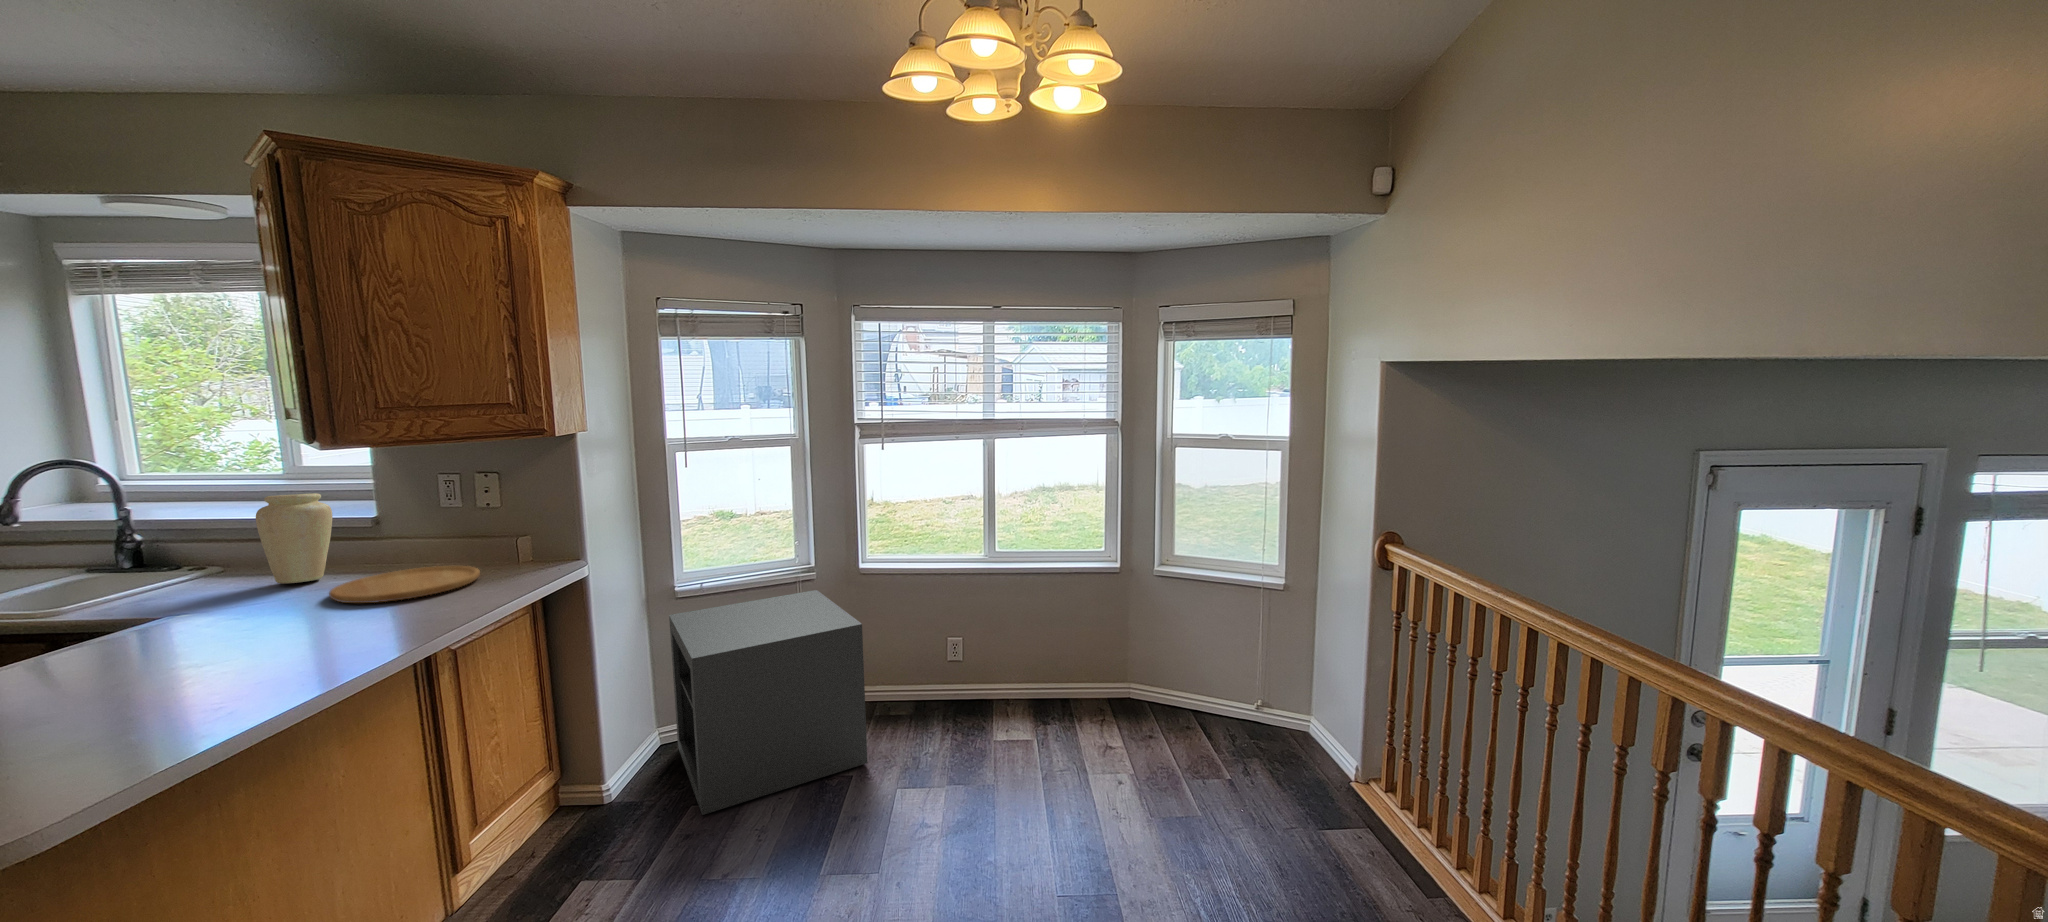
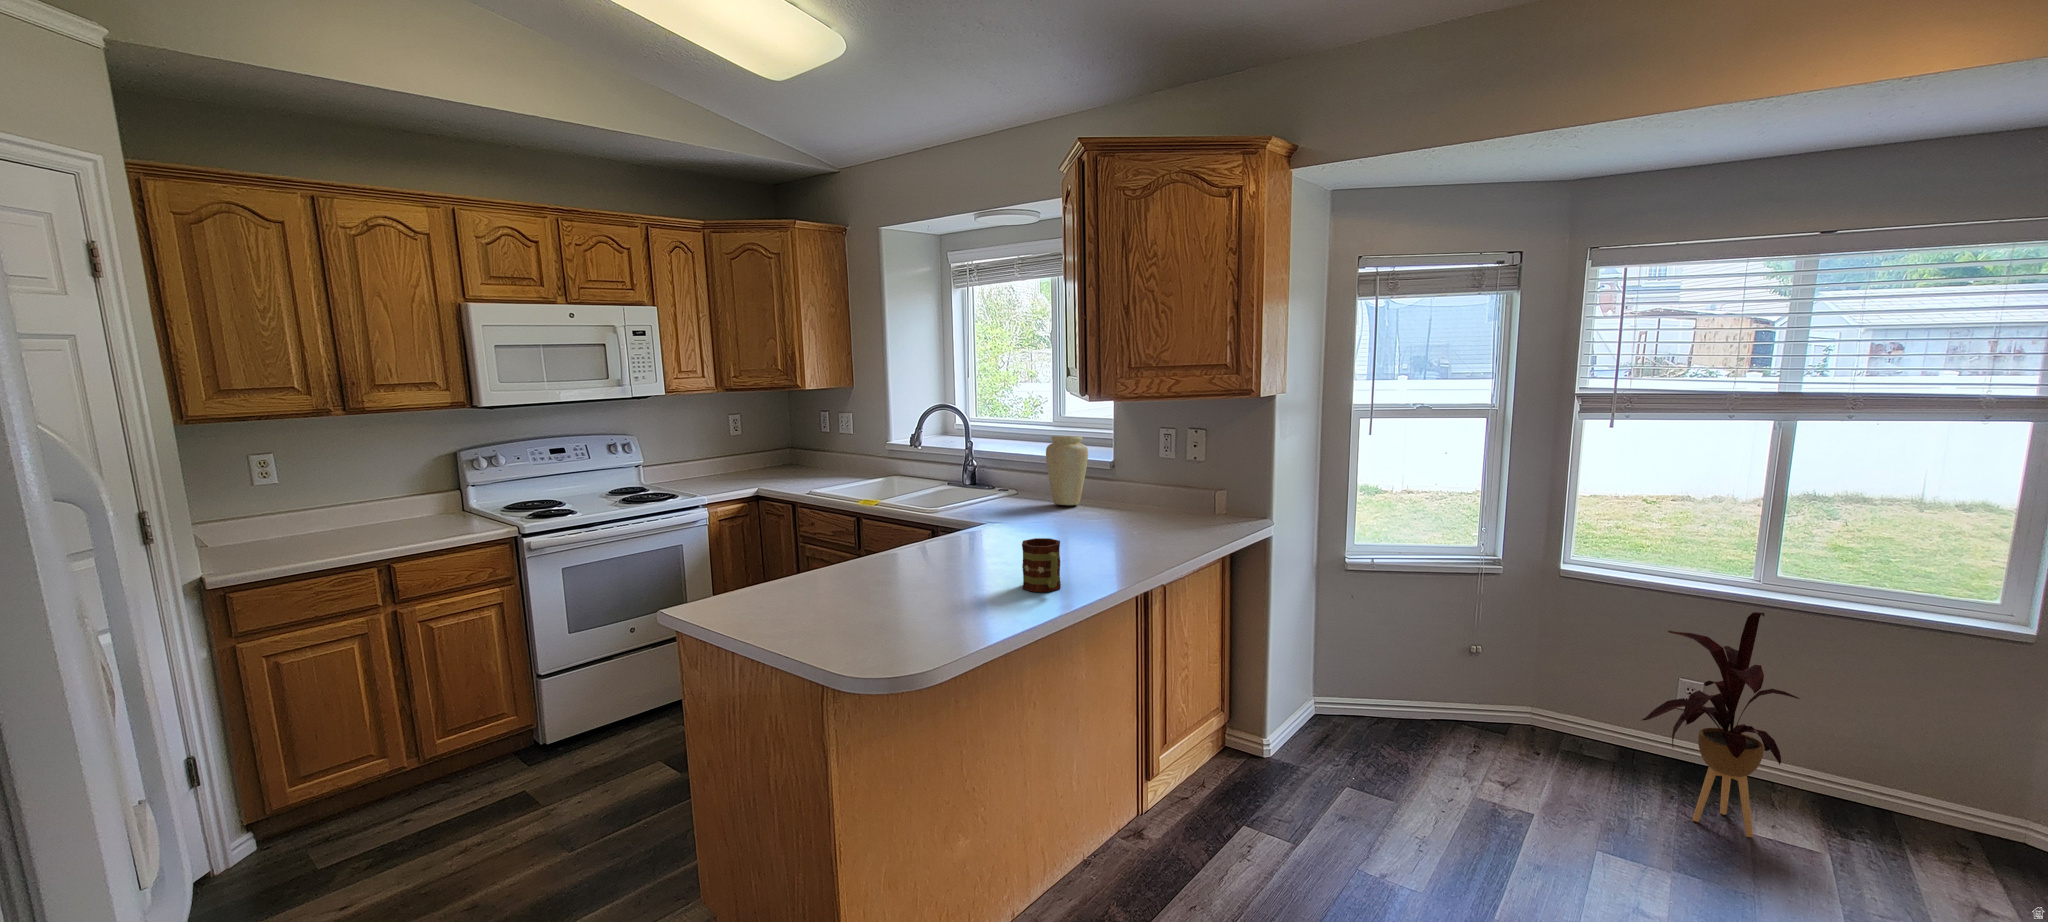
cutting board: present [329,566,480,603] -> none [1090,506,1188,530]
house plant: none [911,572,997,731] -> present [1642,612,1799,837]
storage cabinet: present [669,590,867,815] -> none [1329,588,1577,818]
mug: none [136,642,229,724] -> present [1022,538,1061,592]

